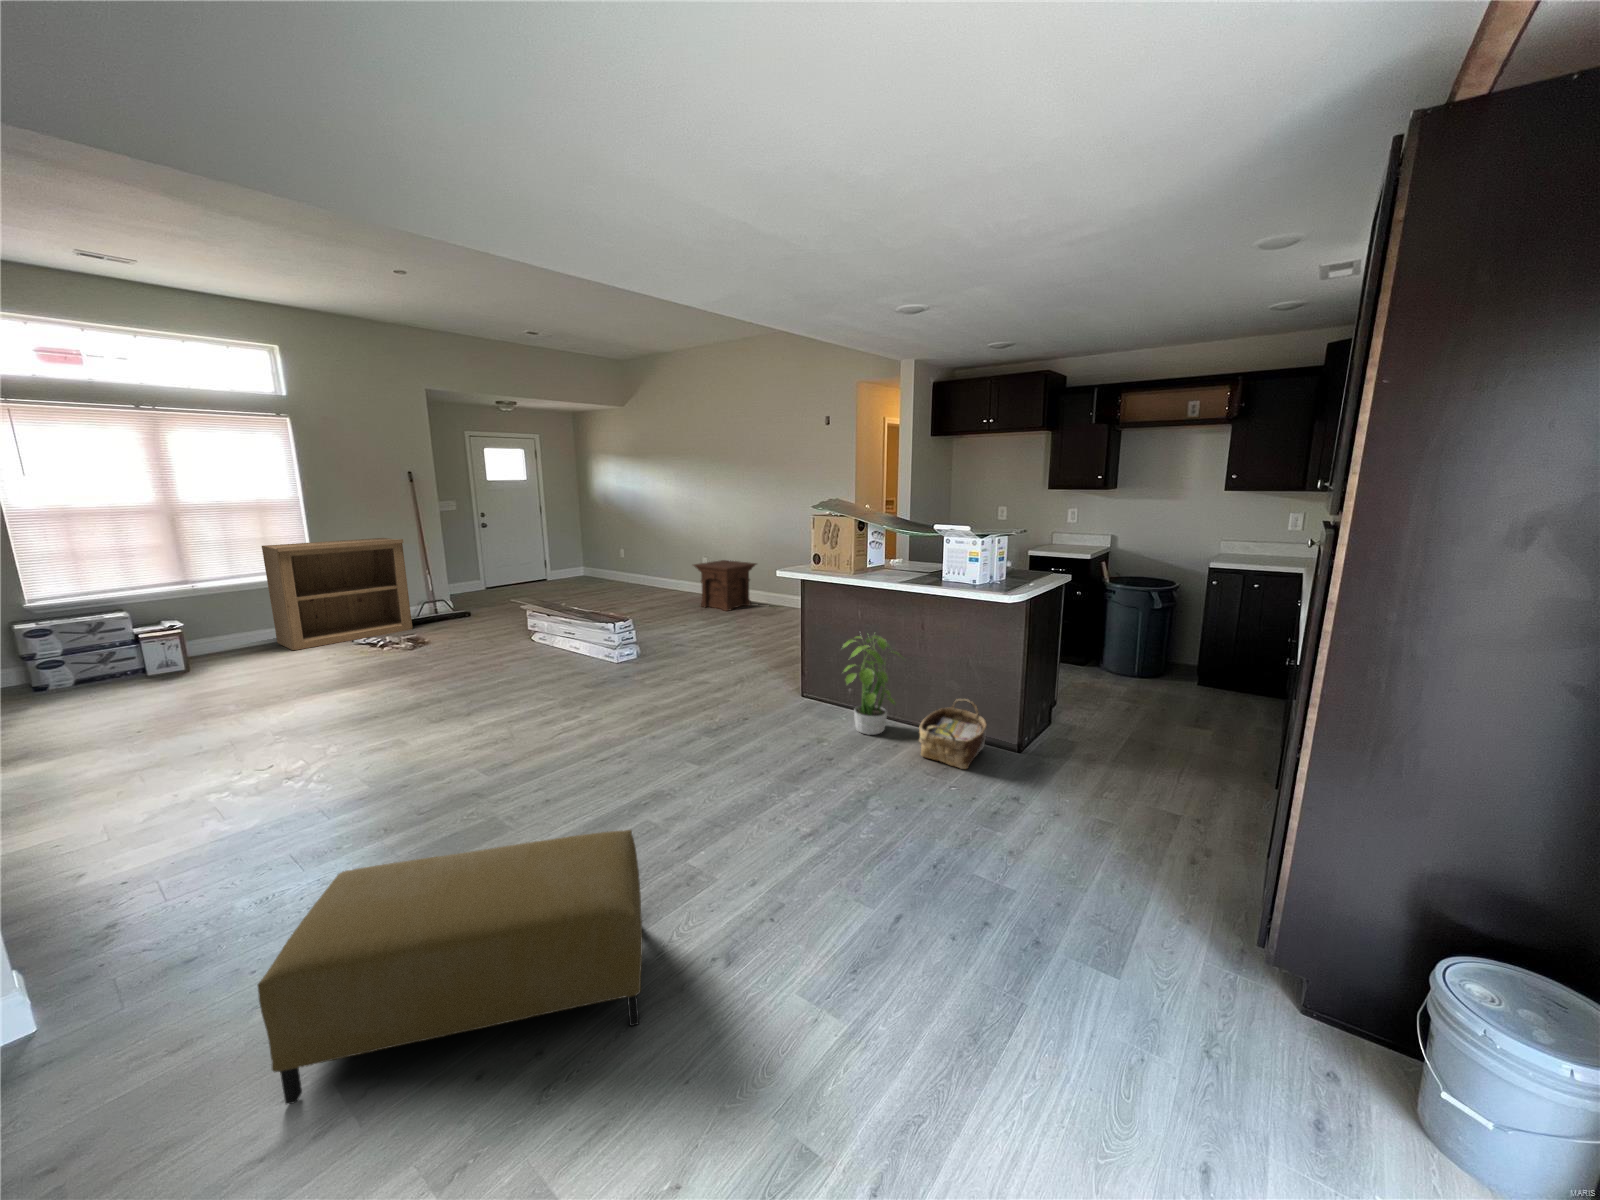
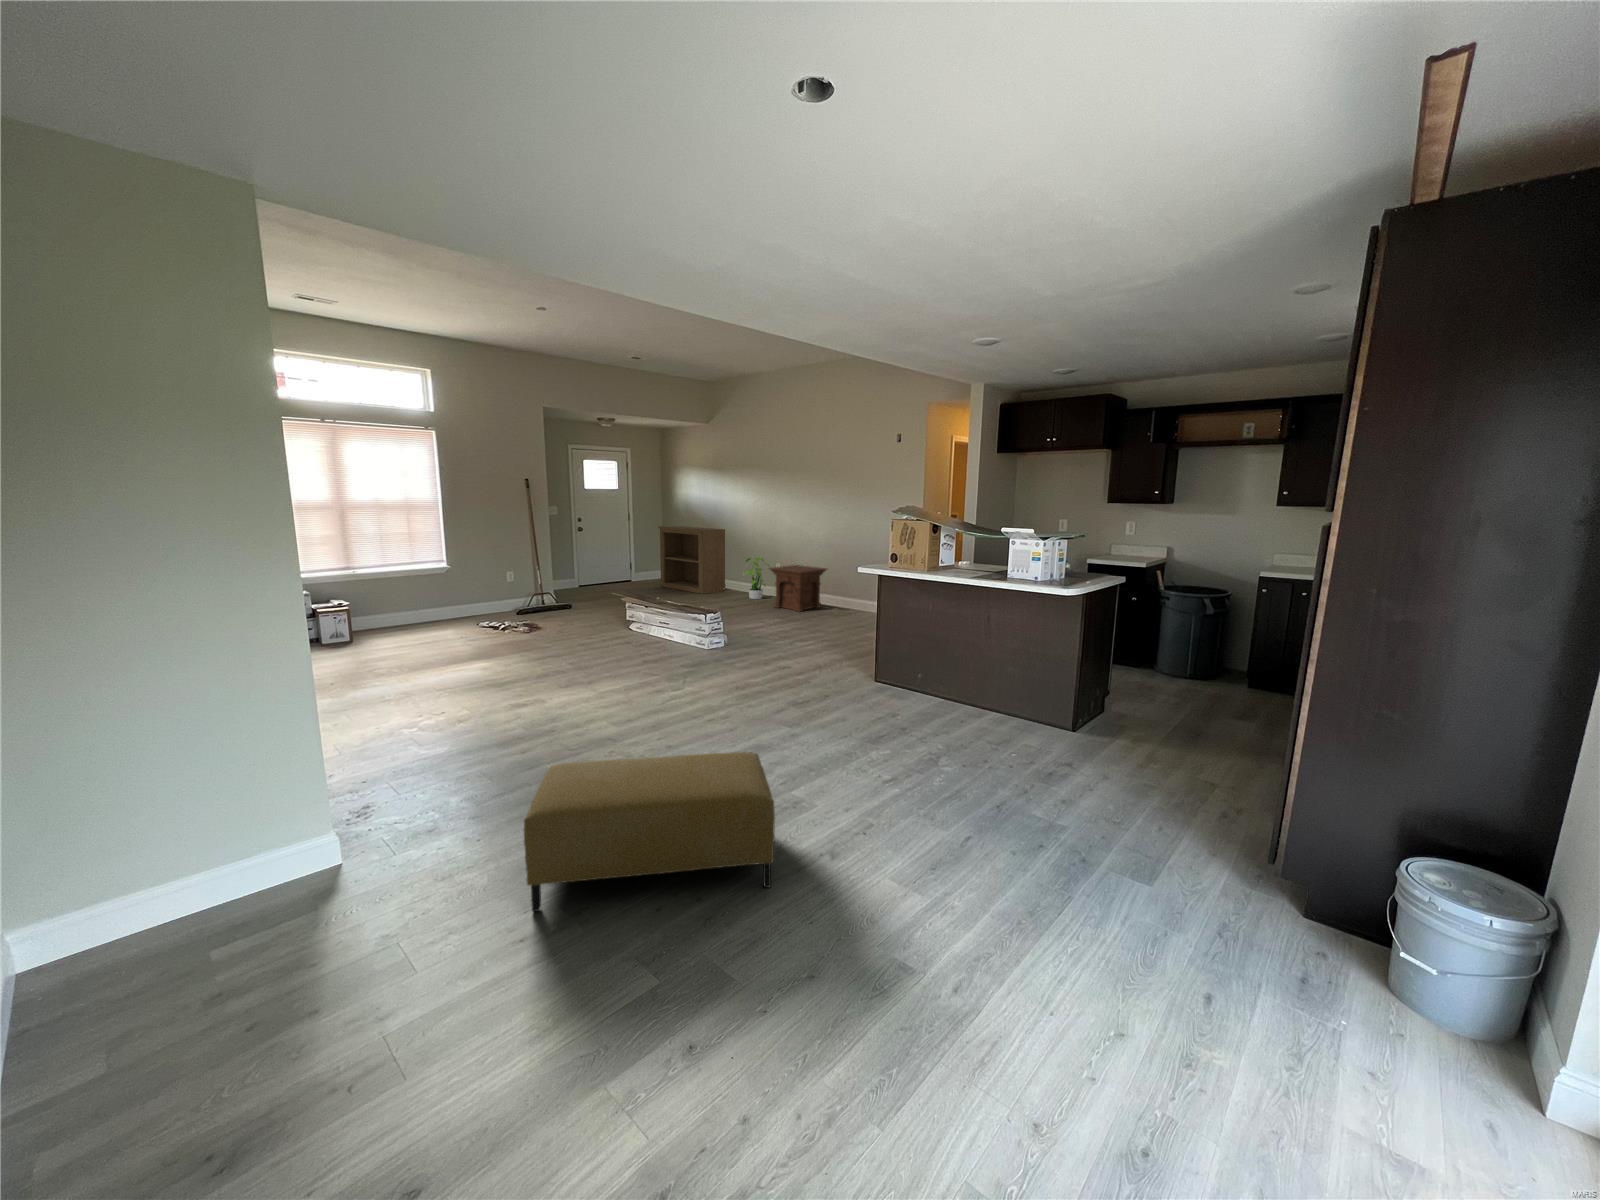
bookshelf: present [262,538,413,650] -> present [658,526,725,594]
potted plant: present [843,635,903,735] -> present [743,556,770,599]
woven basket: present [919,699,987,769] -> none [984,683,1046,742]

